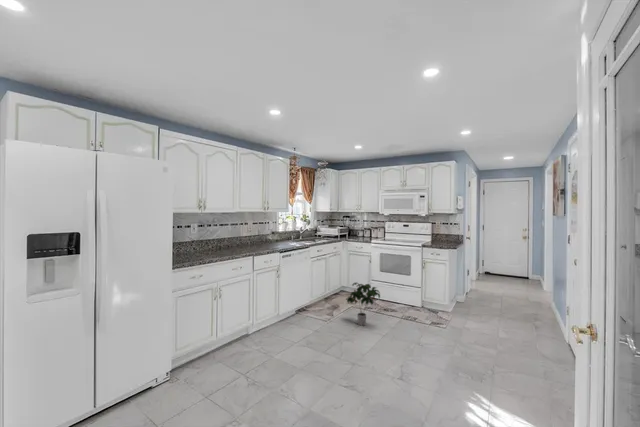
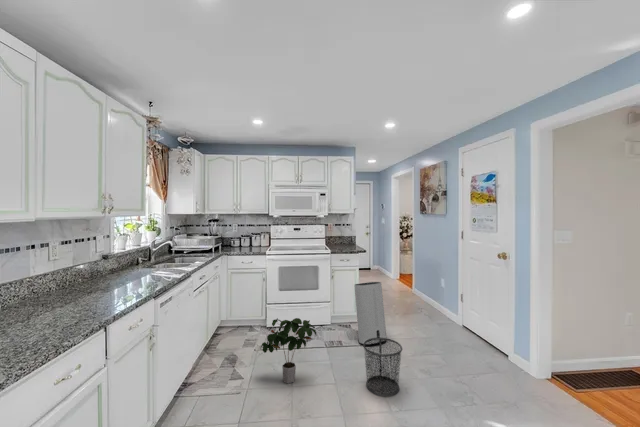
air purifier: none [432,273,459,324] -> present [354,282,387,344]
waste bin: none [407,309,437,349] -> present [363,338,402,396]

